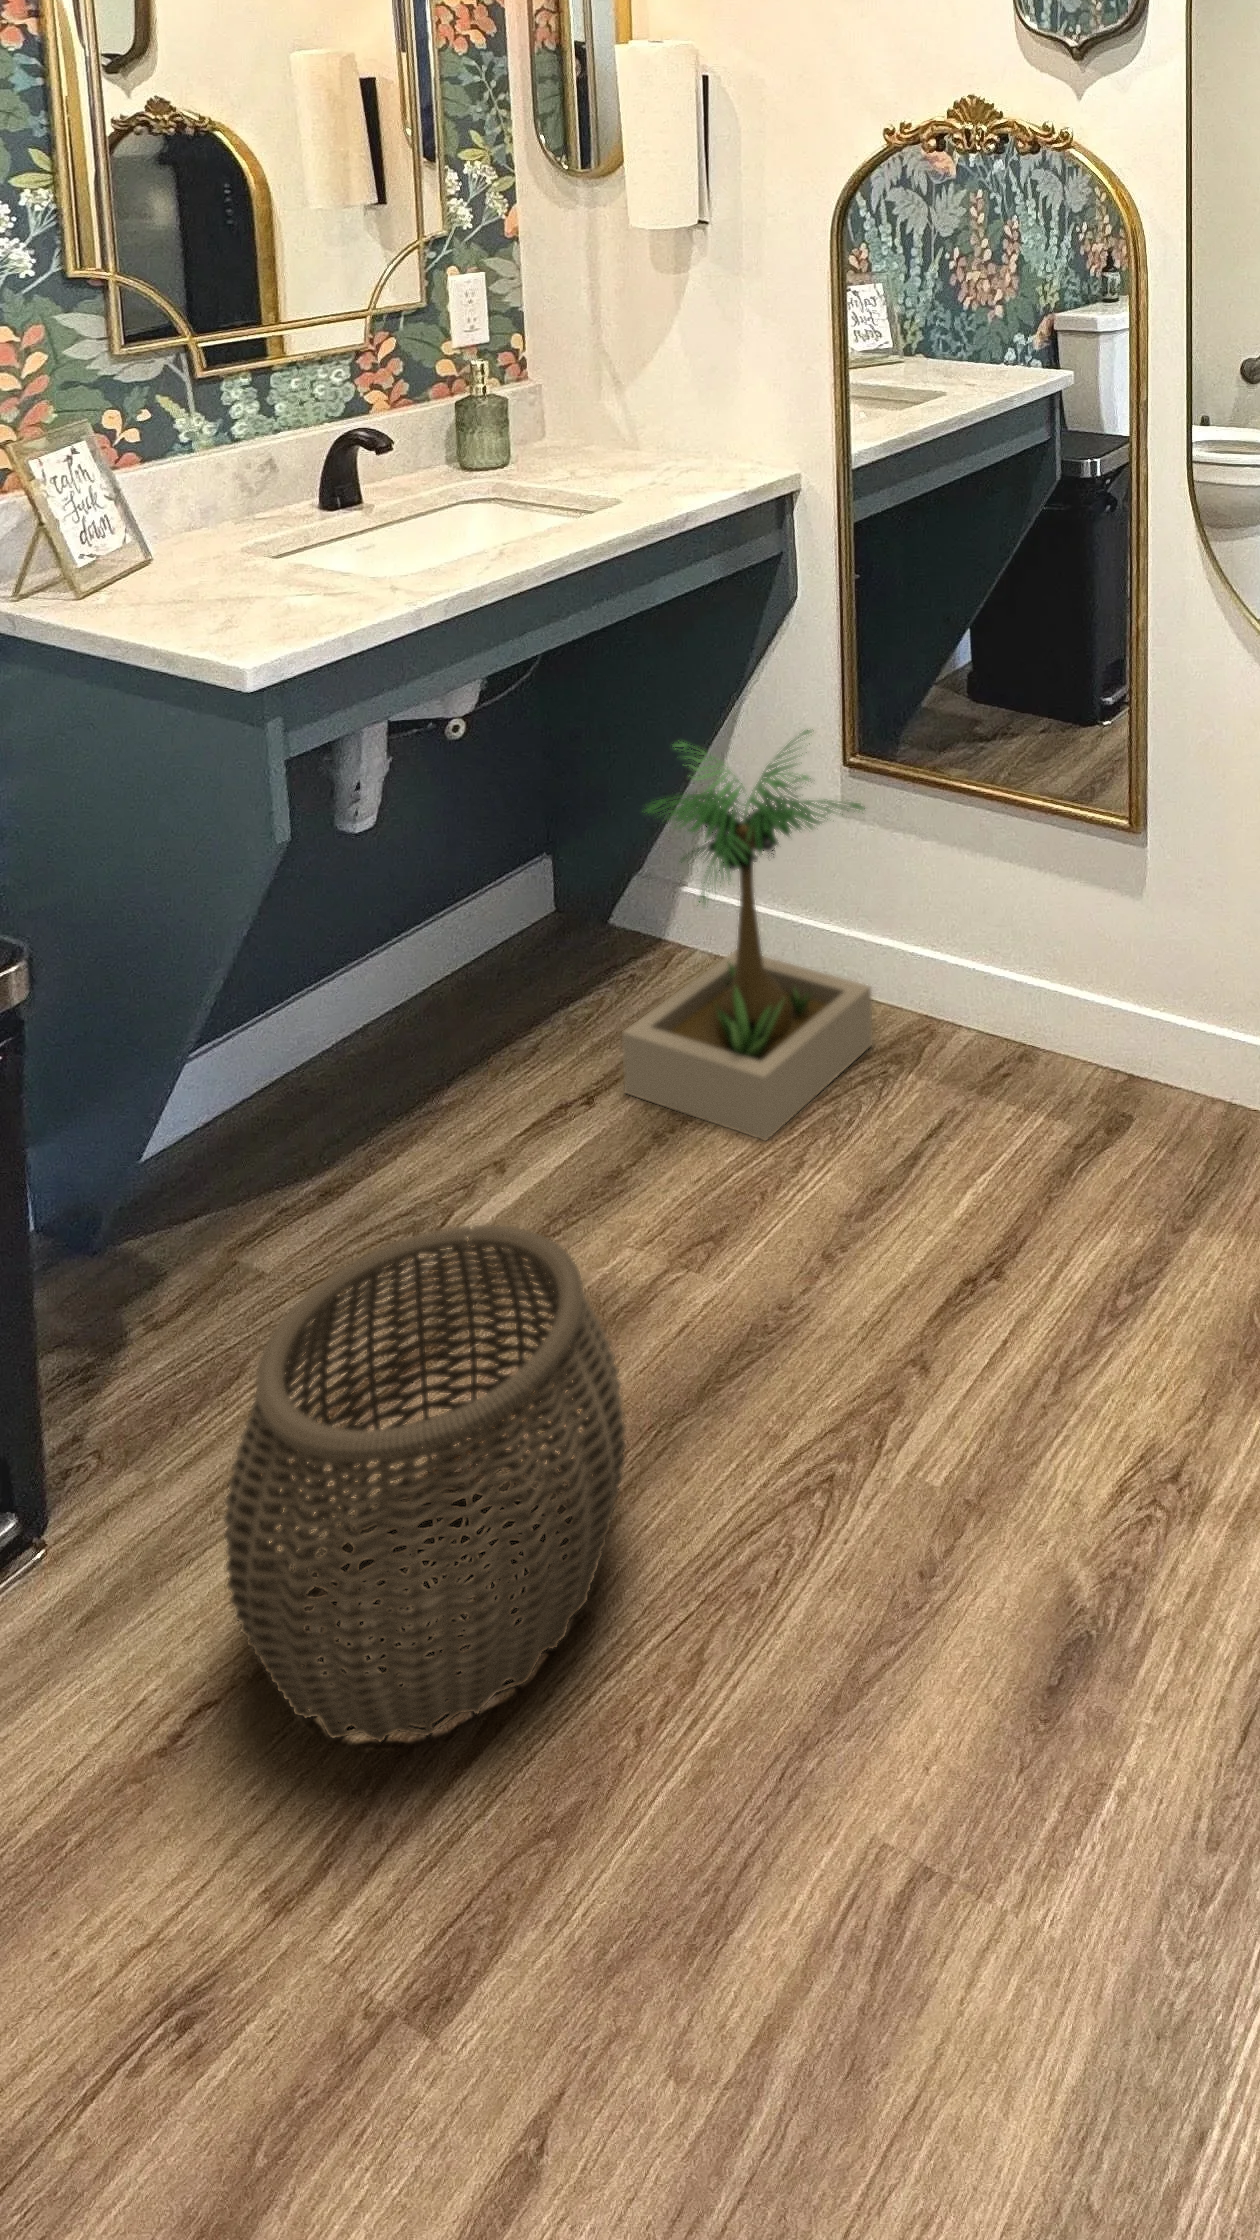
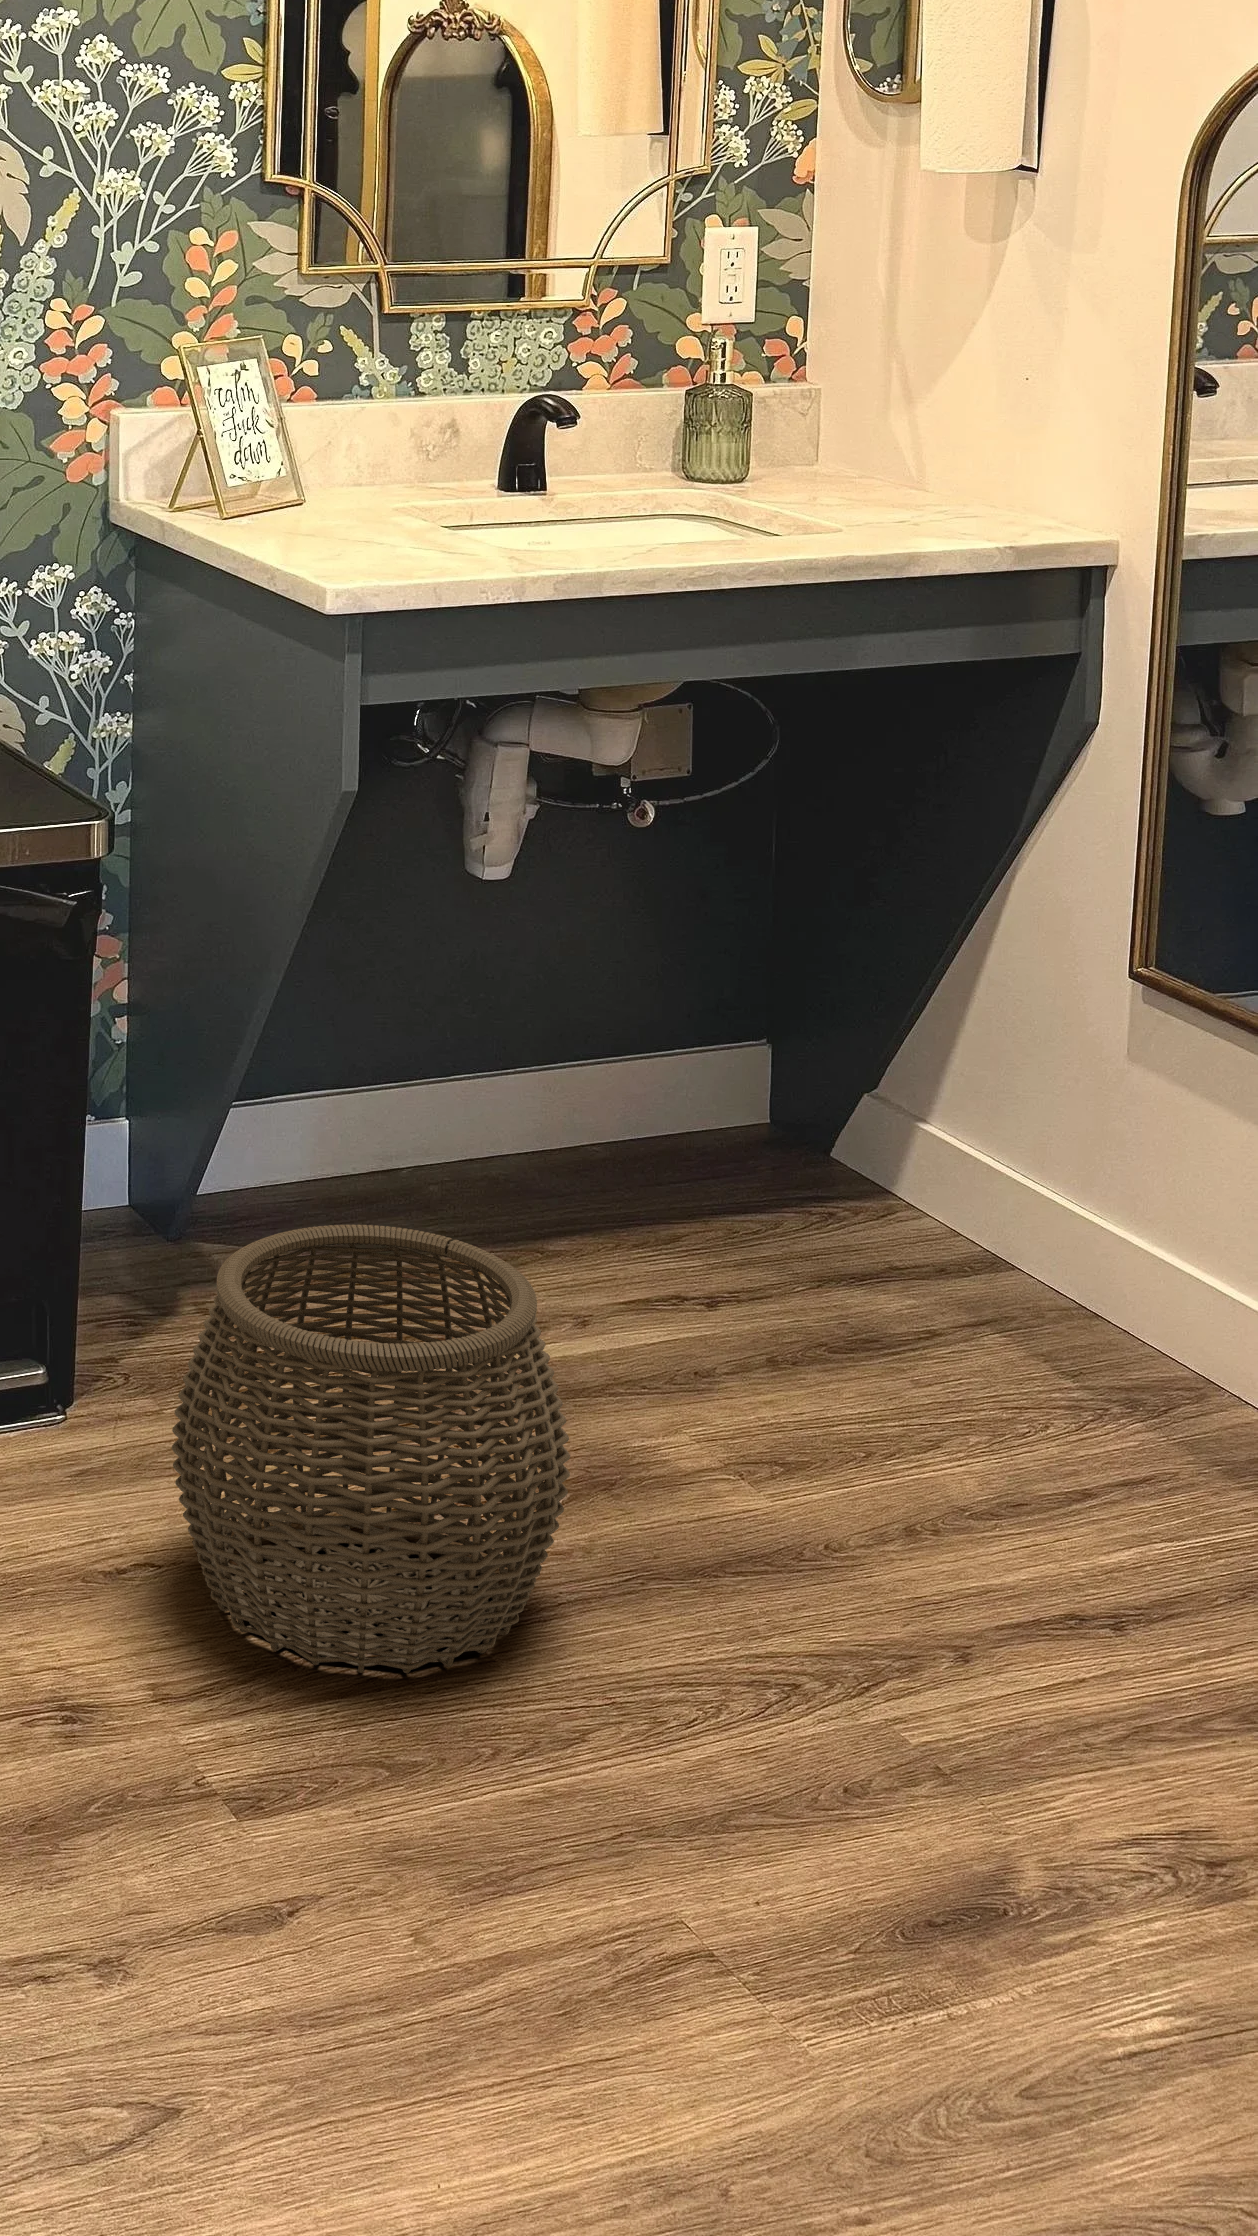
potted plant: present [622,730,873,1140] -> none [752,869,1147,1413]

